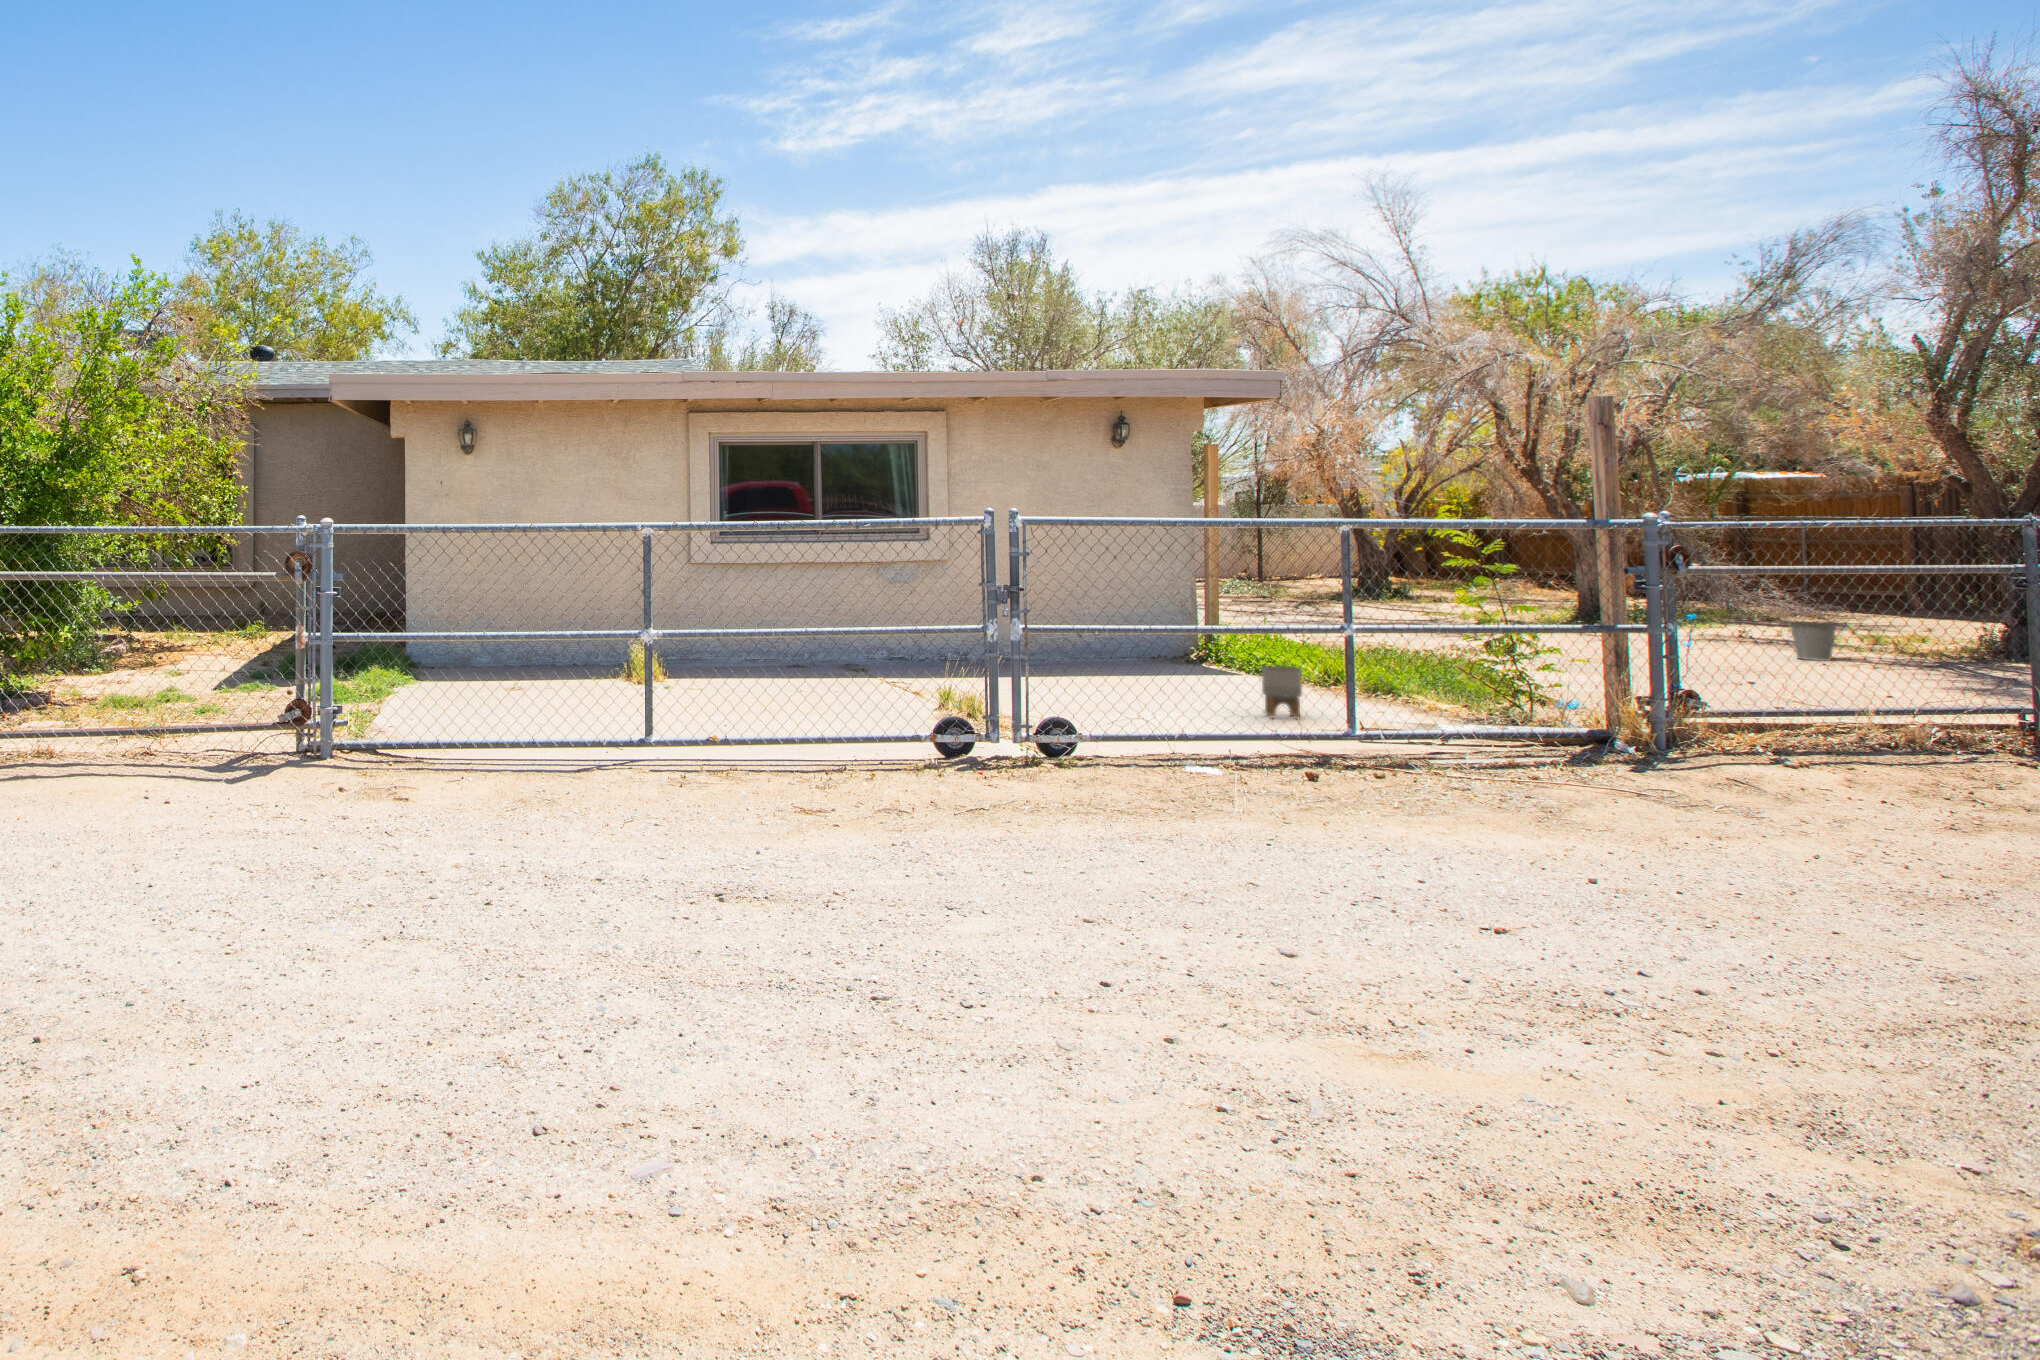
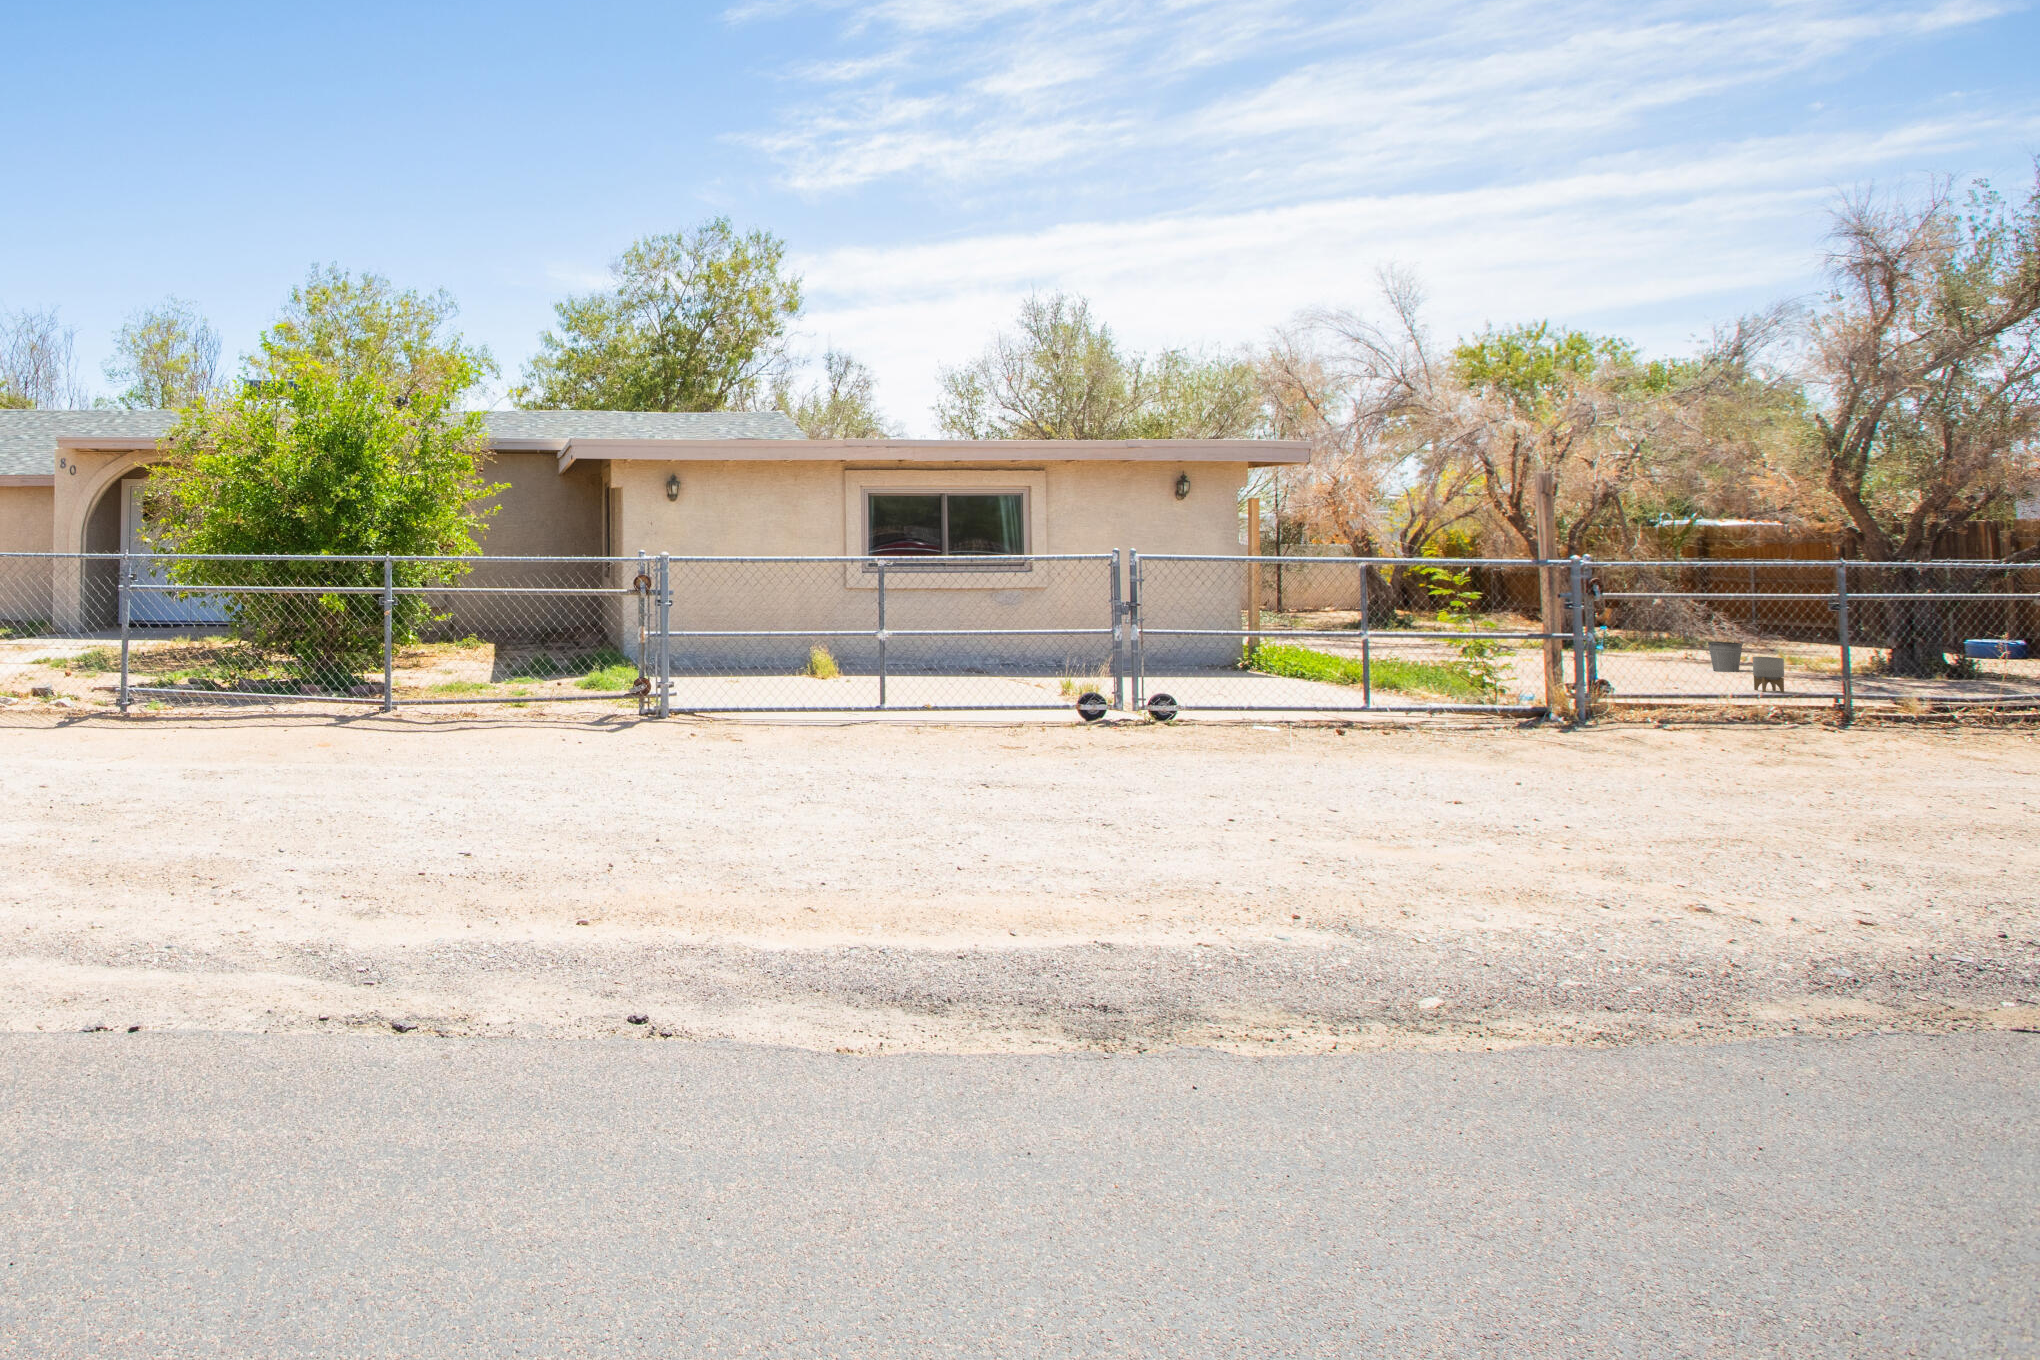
planter: present [1262,666,1302,719] -> present [1753,657,1784,692]

